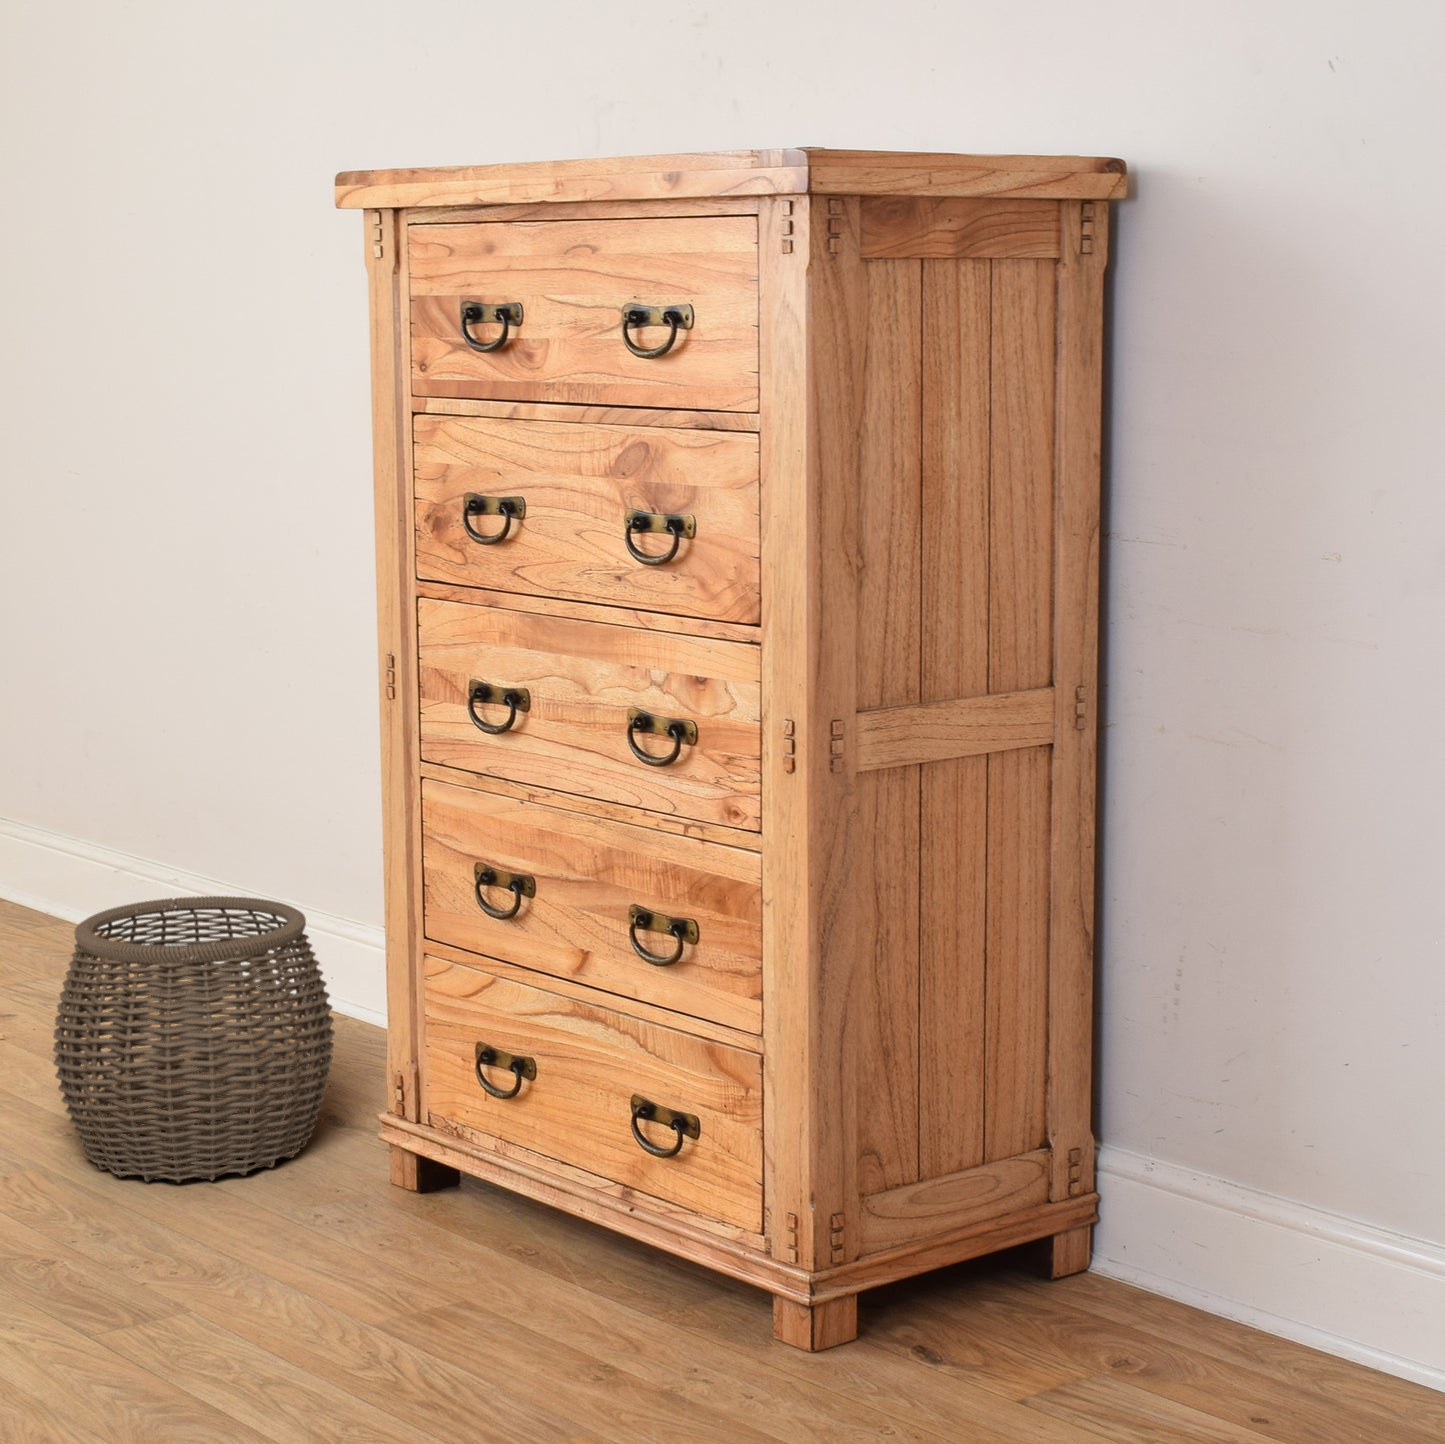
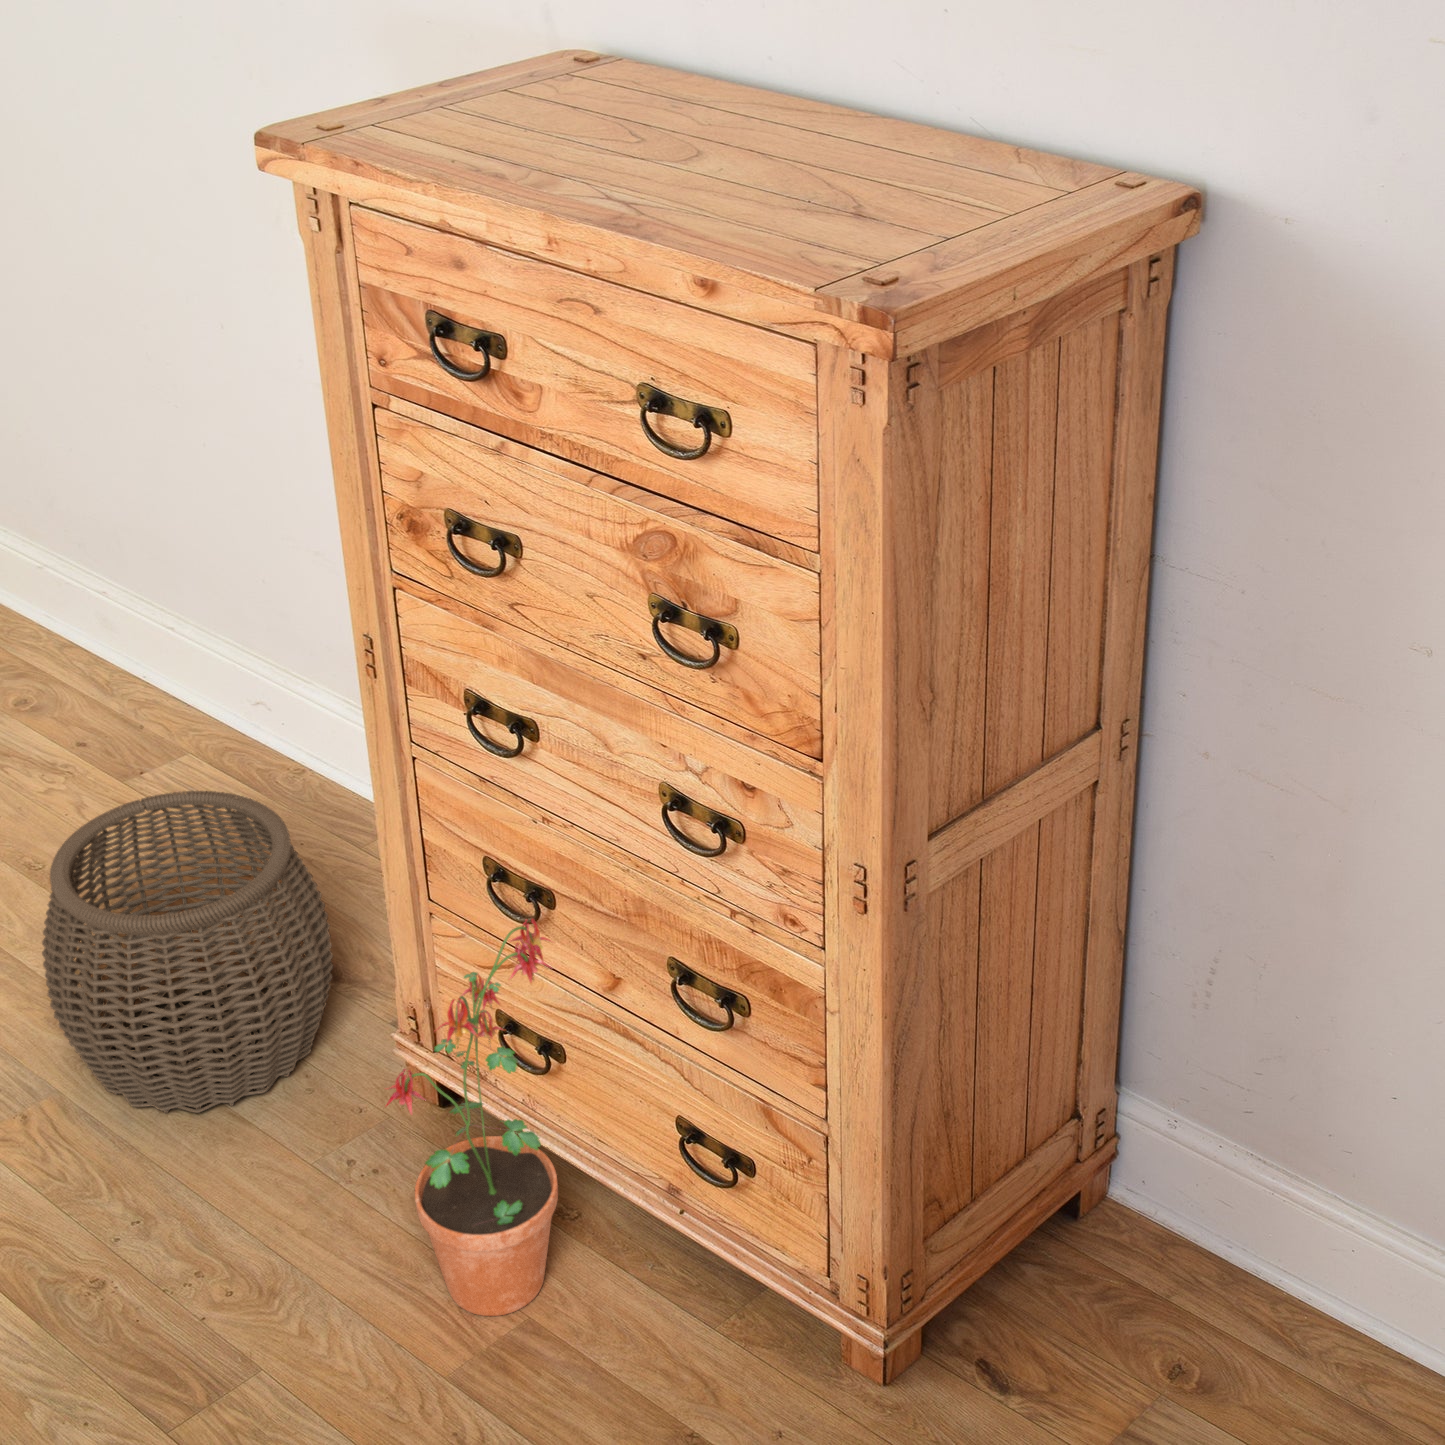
potted plant: none [347,872,529,1308] -> present [386,919,558,1316]

